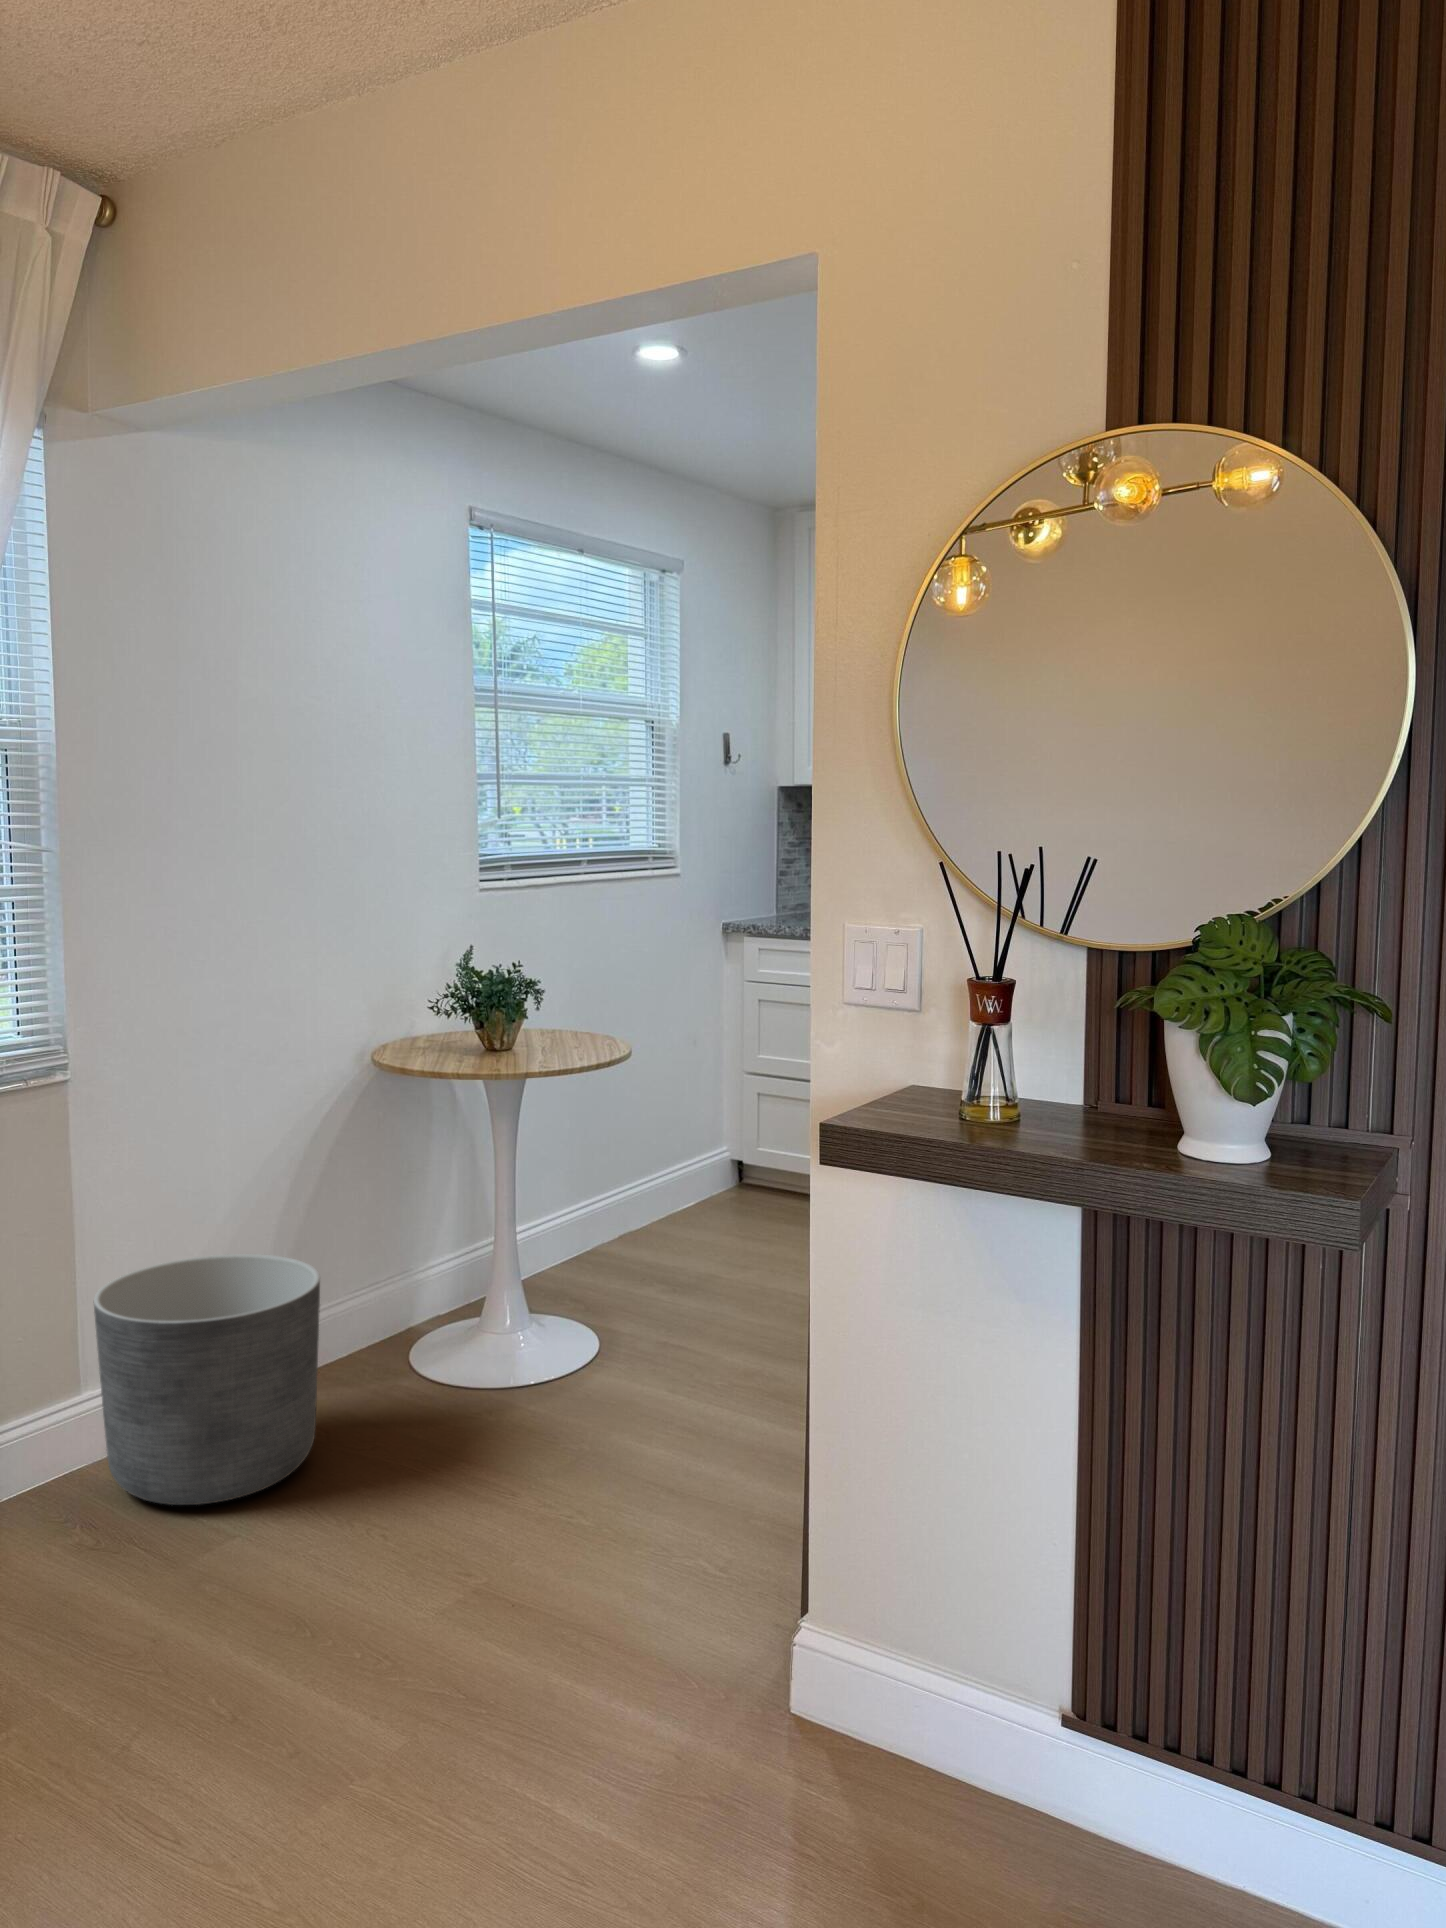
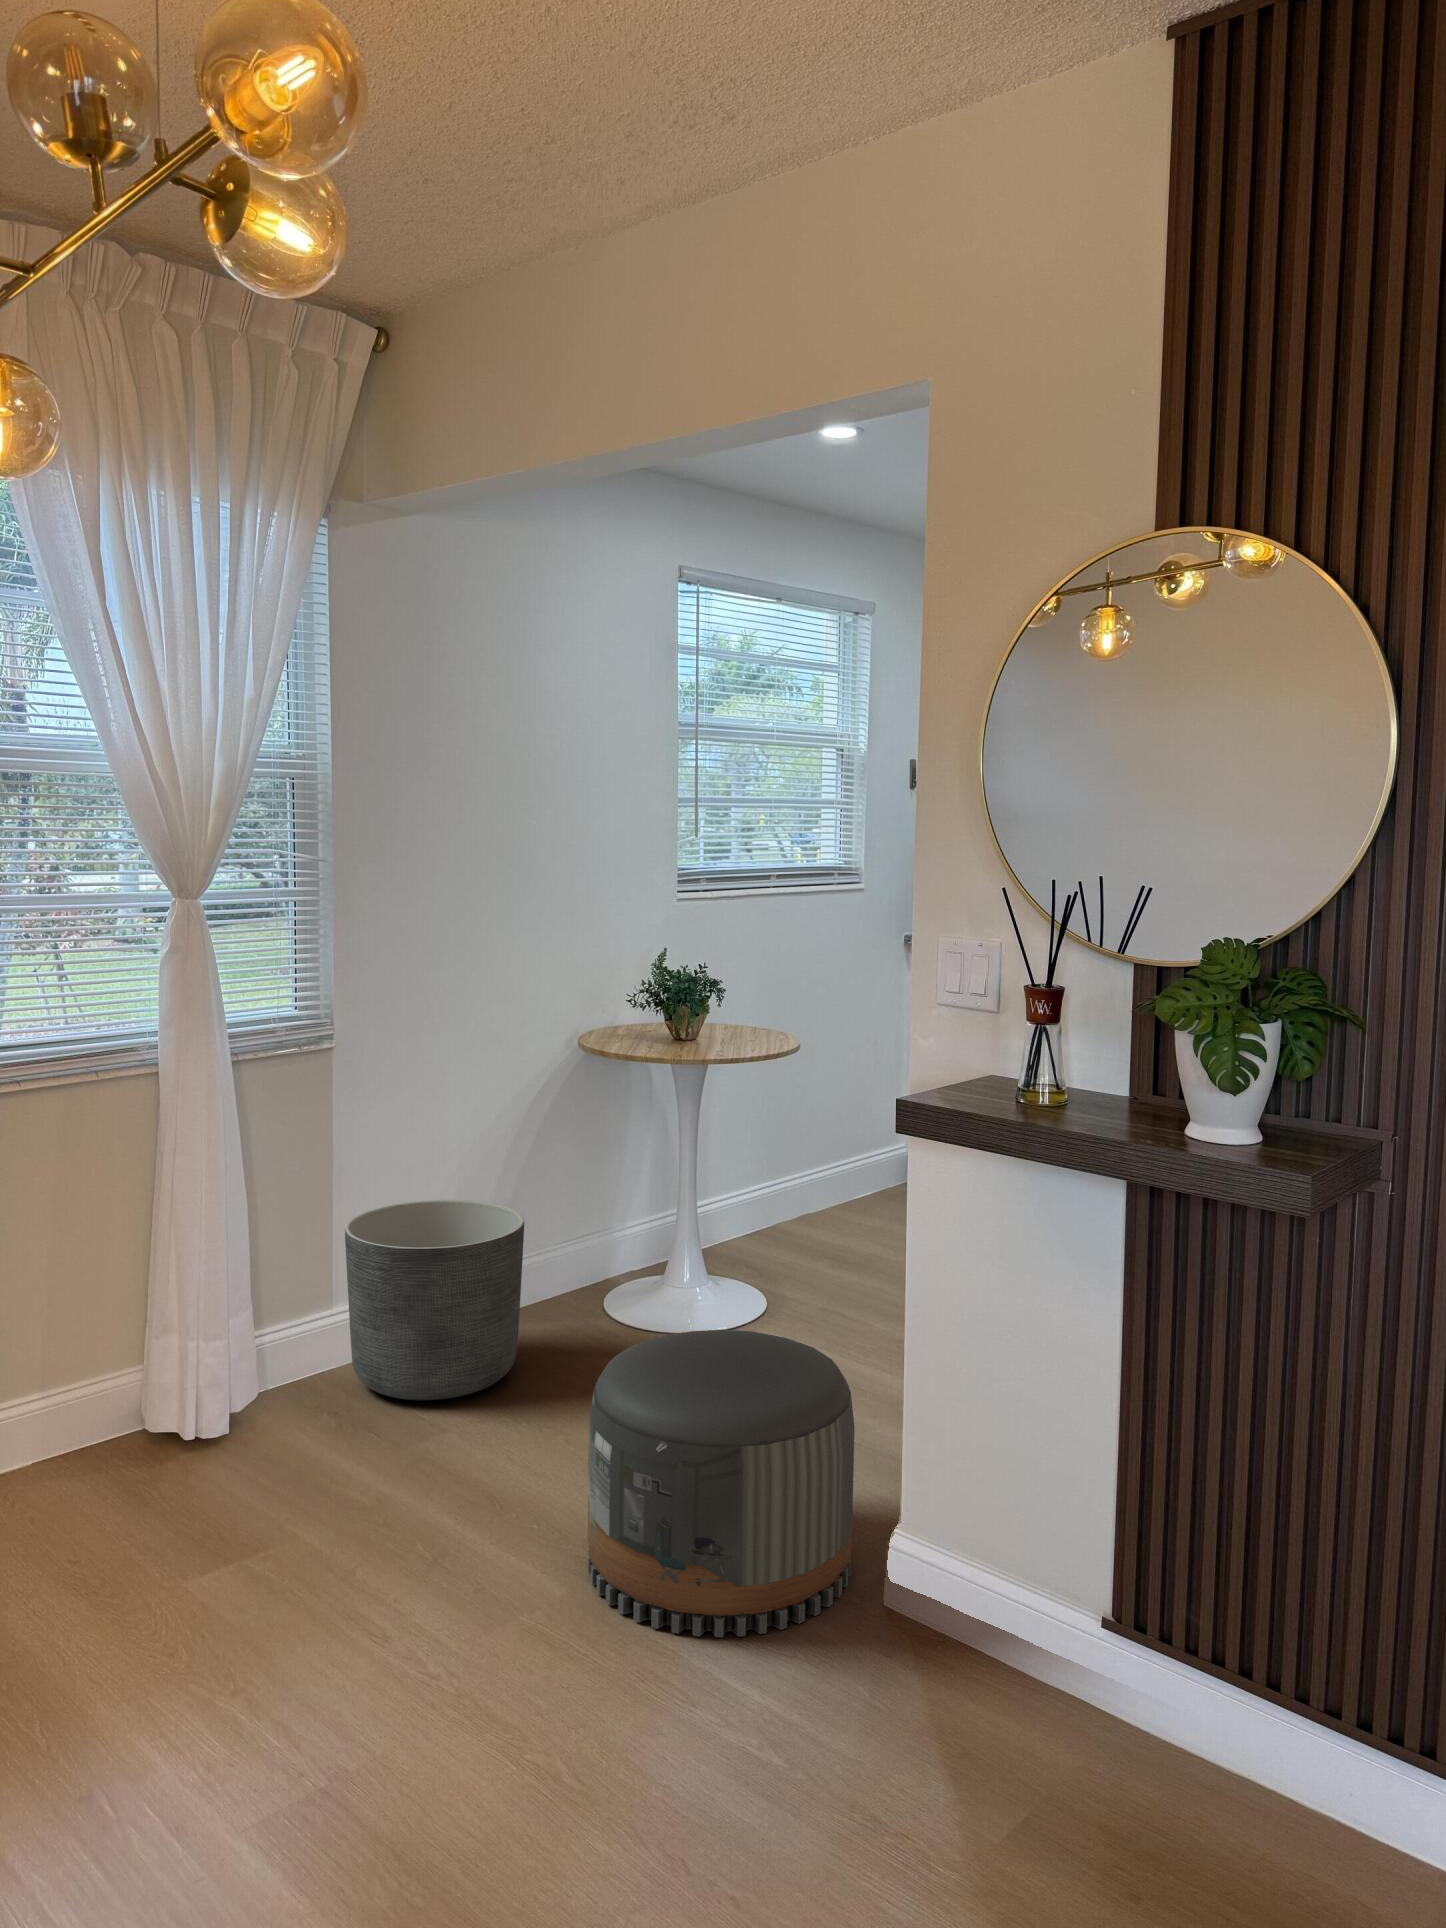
pouf: none [431,1400,754,1789] -> present [588,1330,855,1637]

